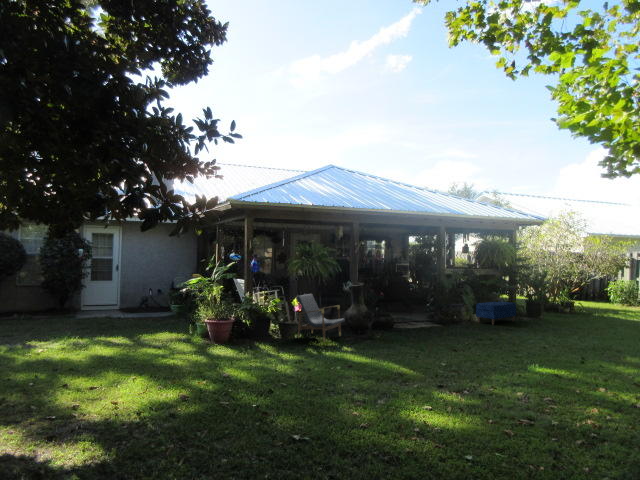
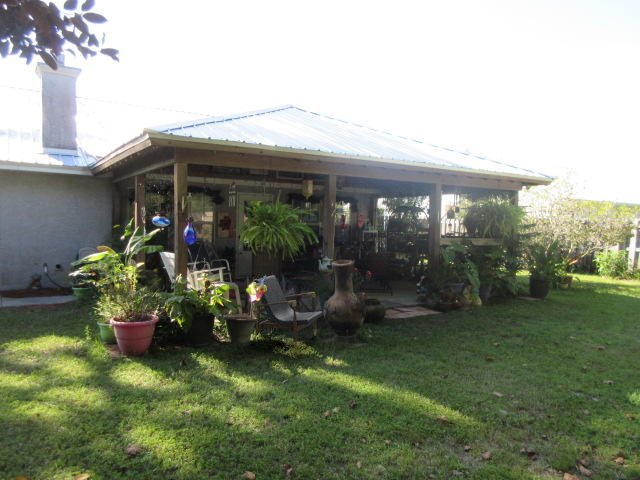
bench: present [476,301,516,325] -> none [476,280,520,311]

